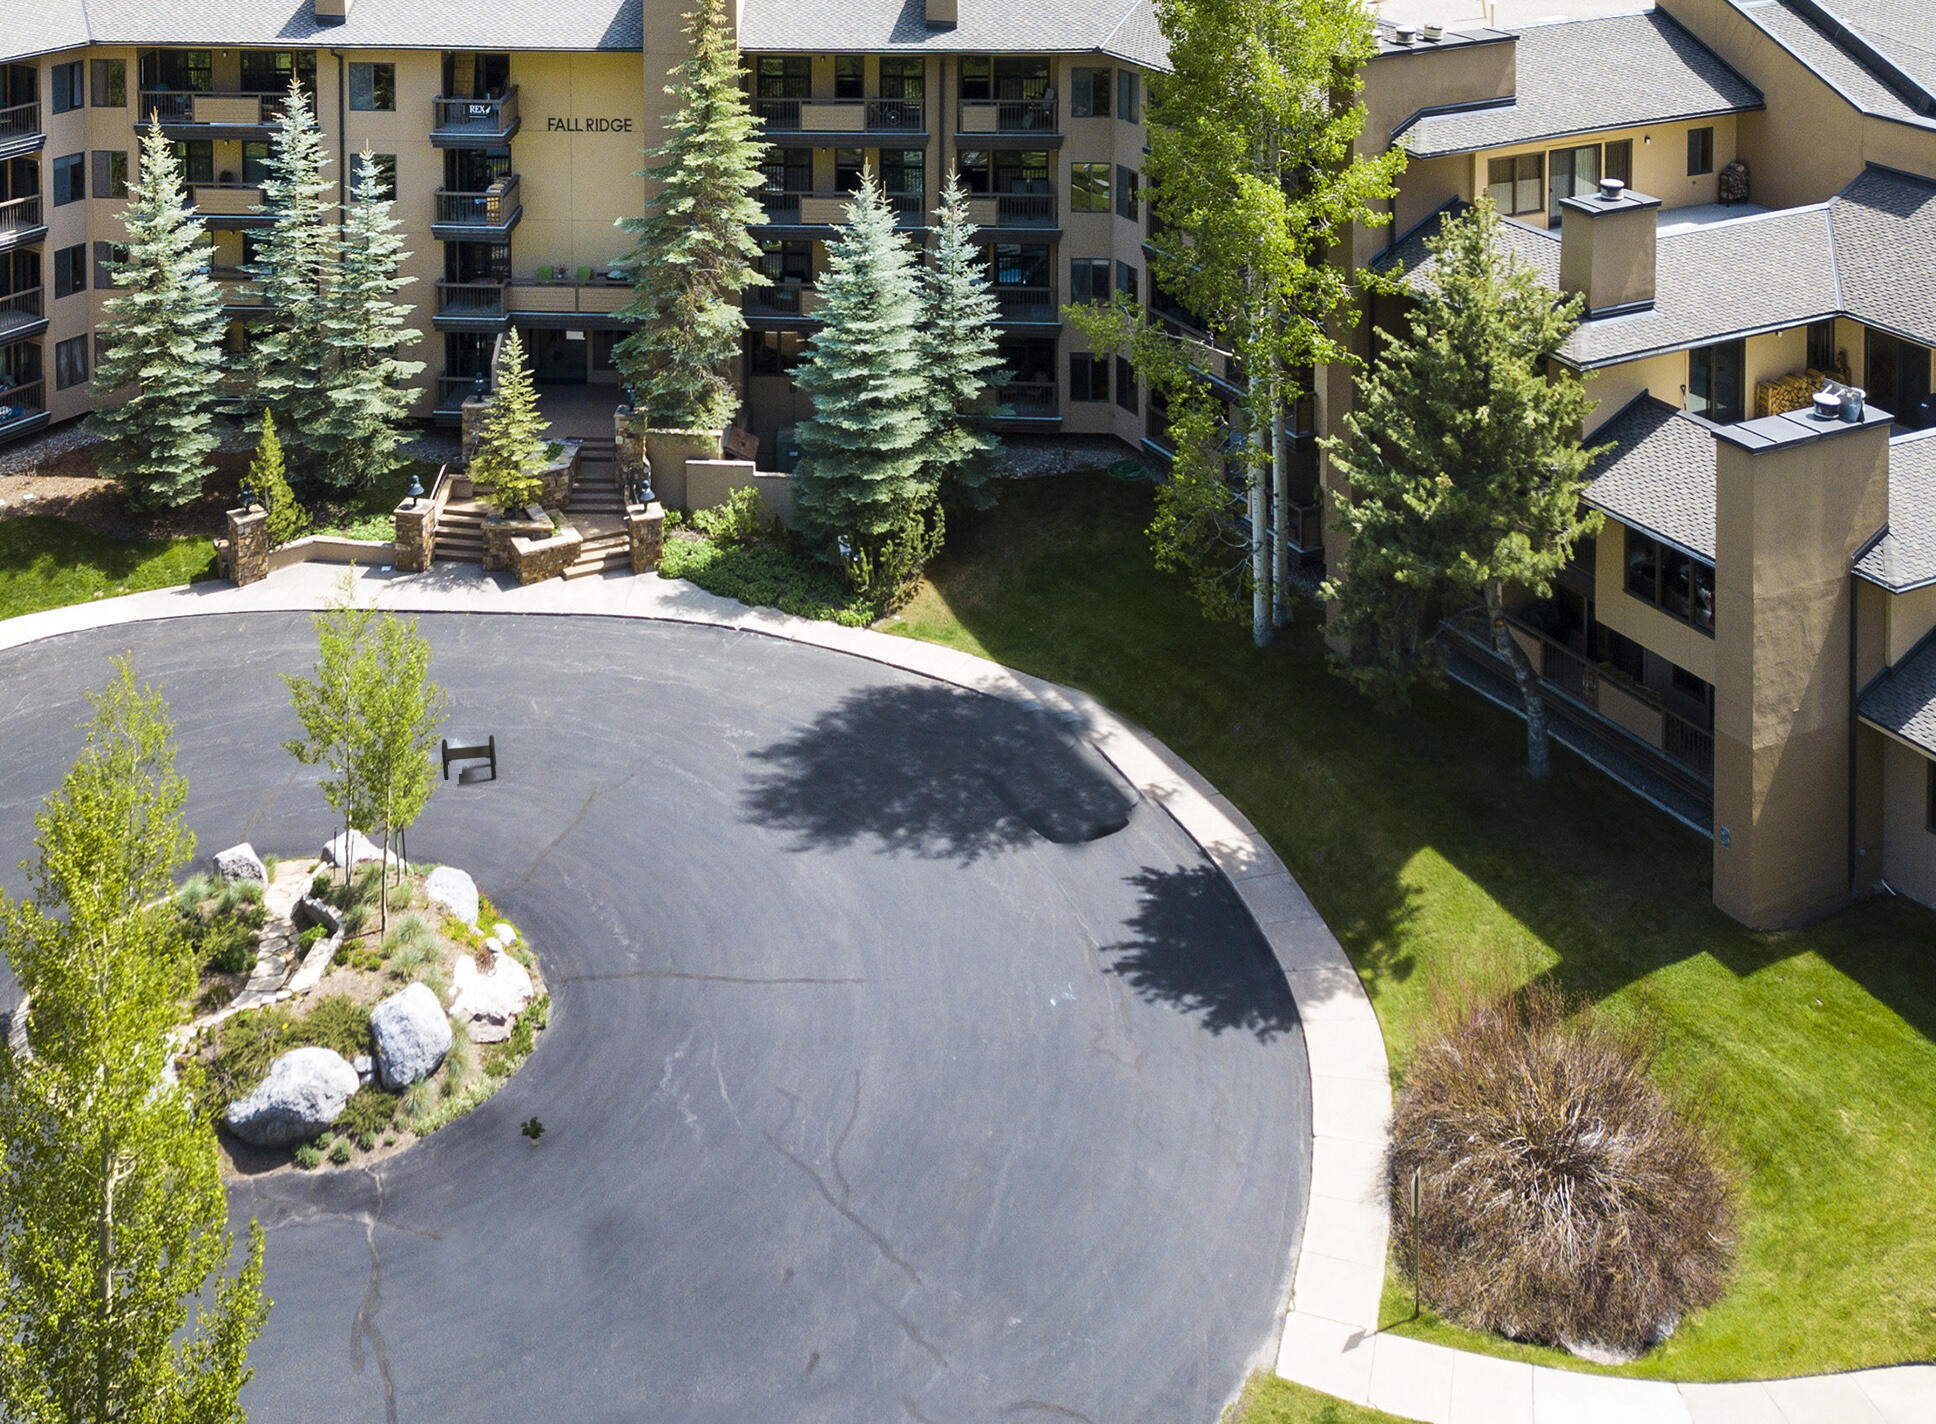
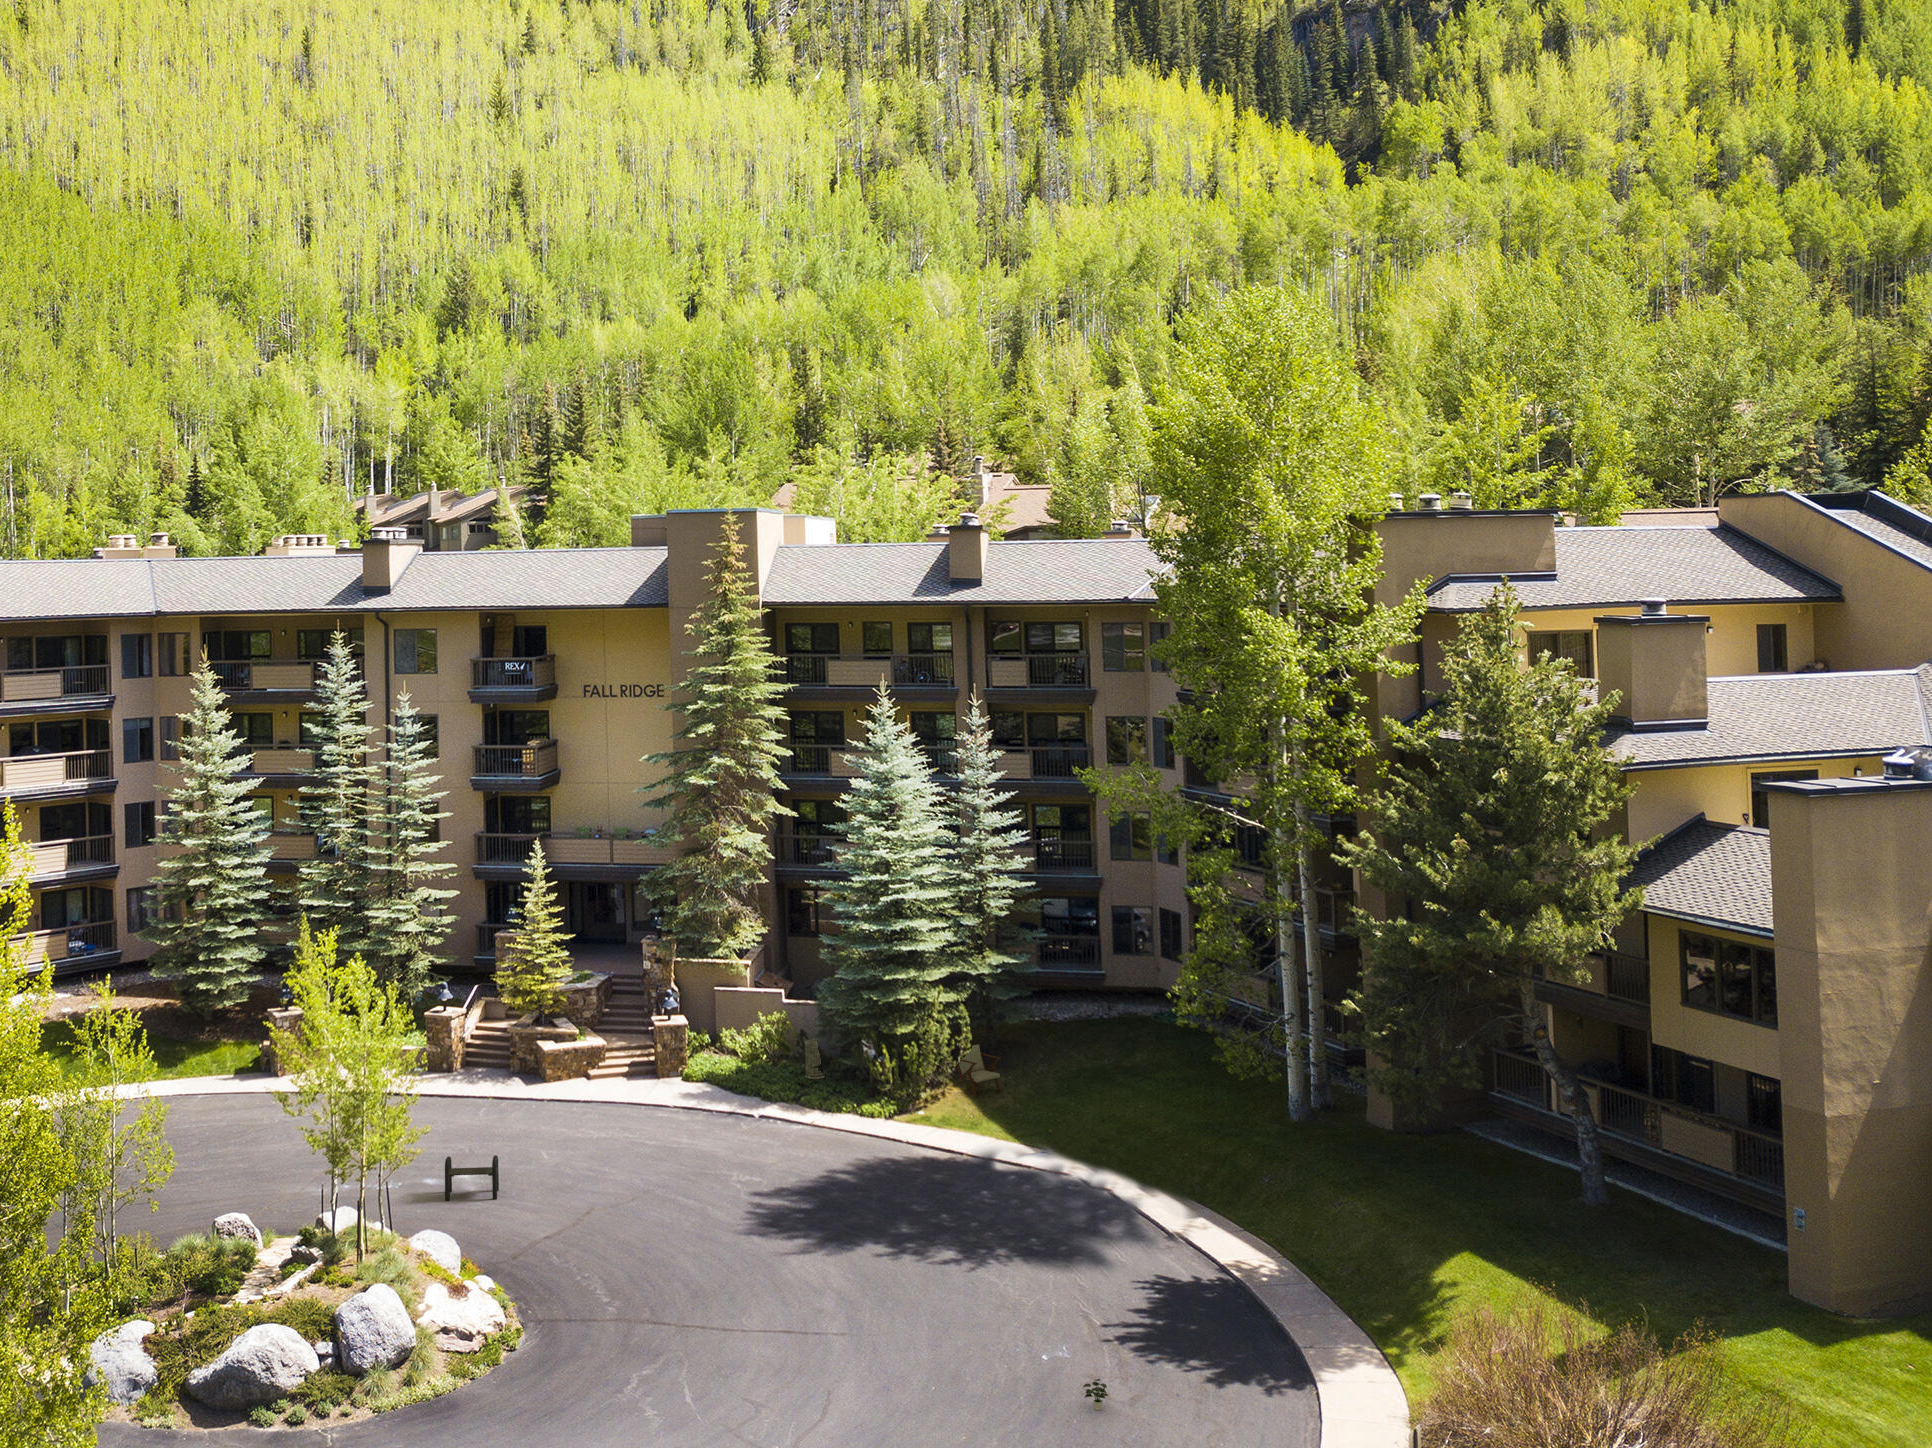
trash can: none [779,528,799,567] -> present [805,1038,825,1079]
lounge chair: none [926,537,975,593] -> present [957,1044,1001,1097]
potted plant: present [521,1117,546,1146] -> present [1083,1379,1108,1411]

